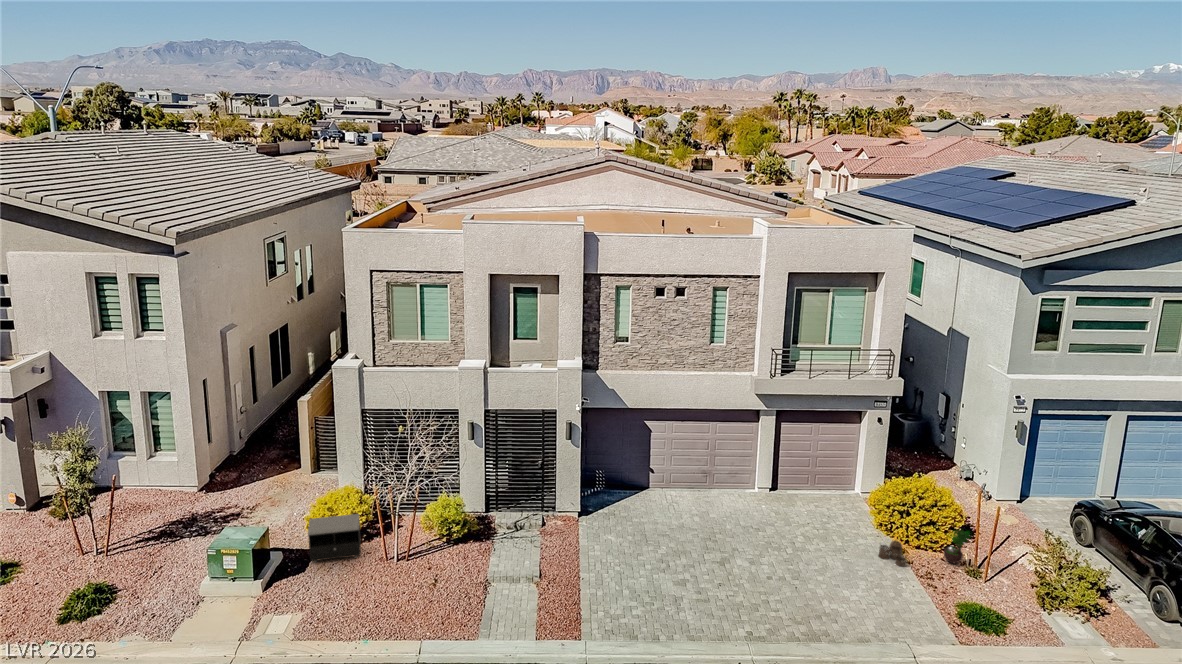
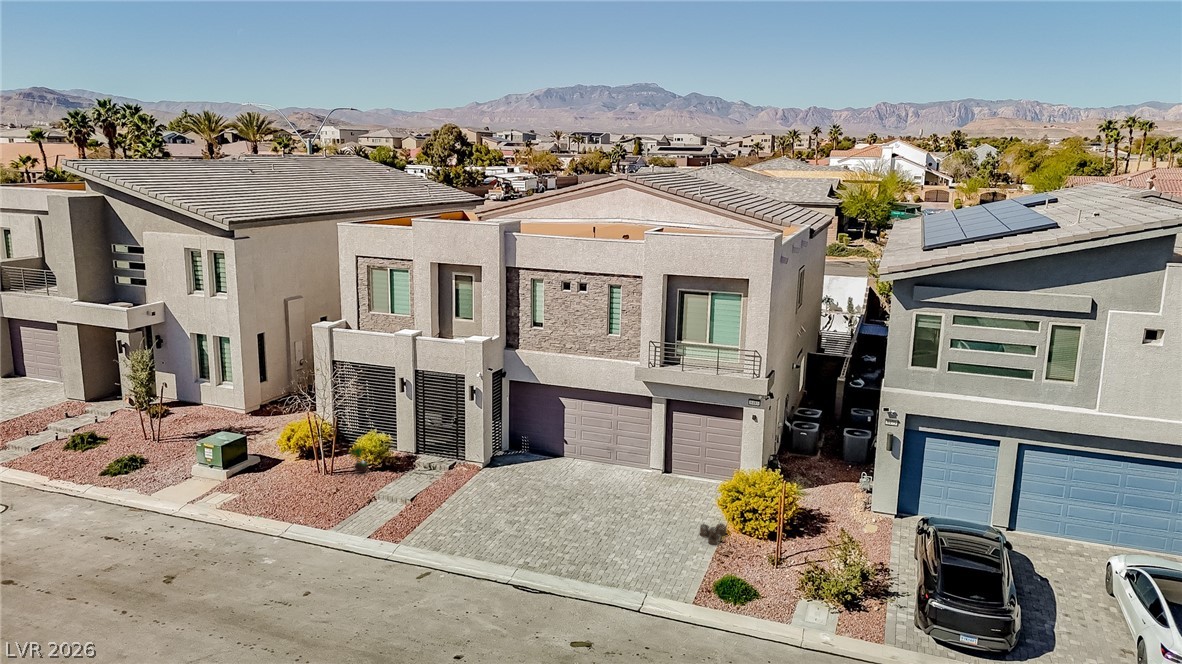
storage bench: present [308,514,361,562] -> none [268,434,313,468]
potted tree: present [944,531,969,563] -> present [348,447,368,473]

